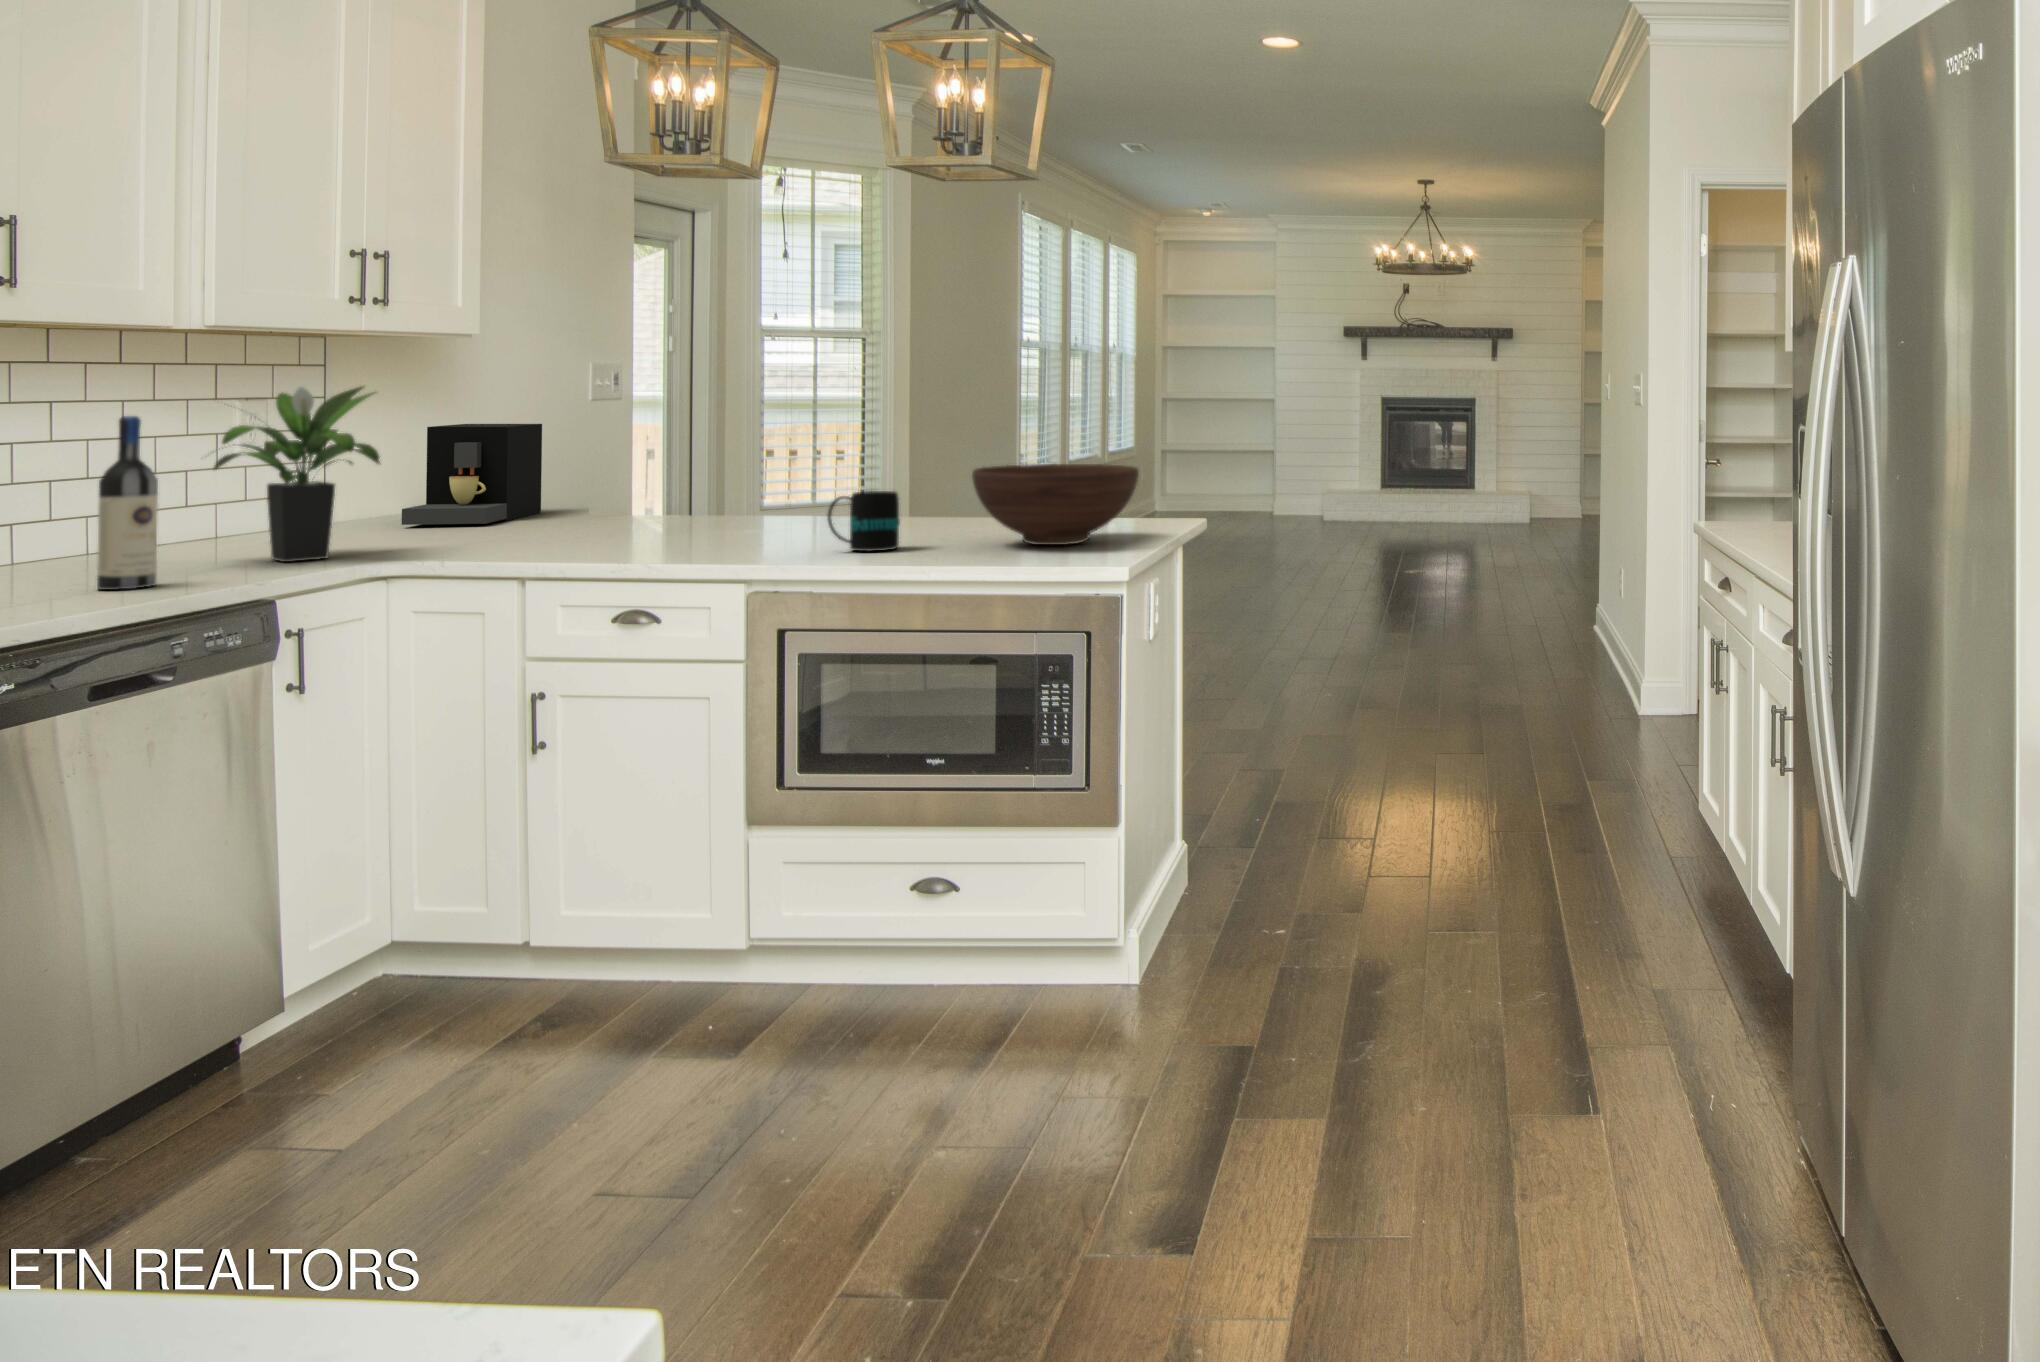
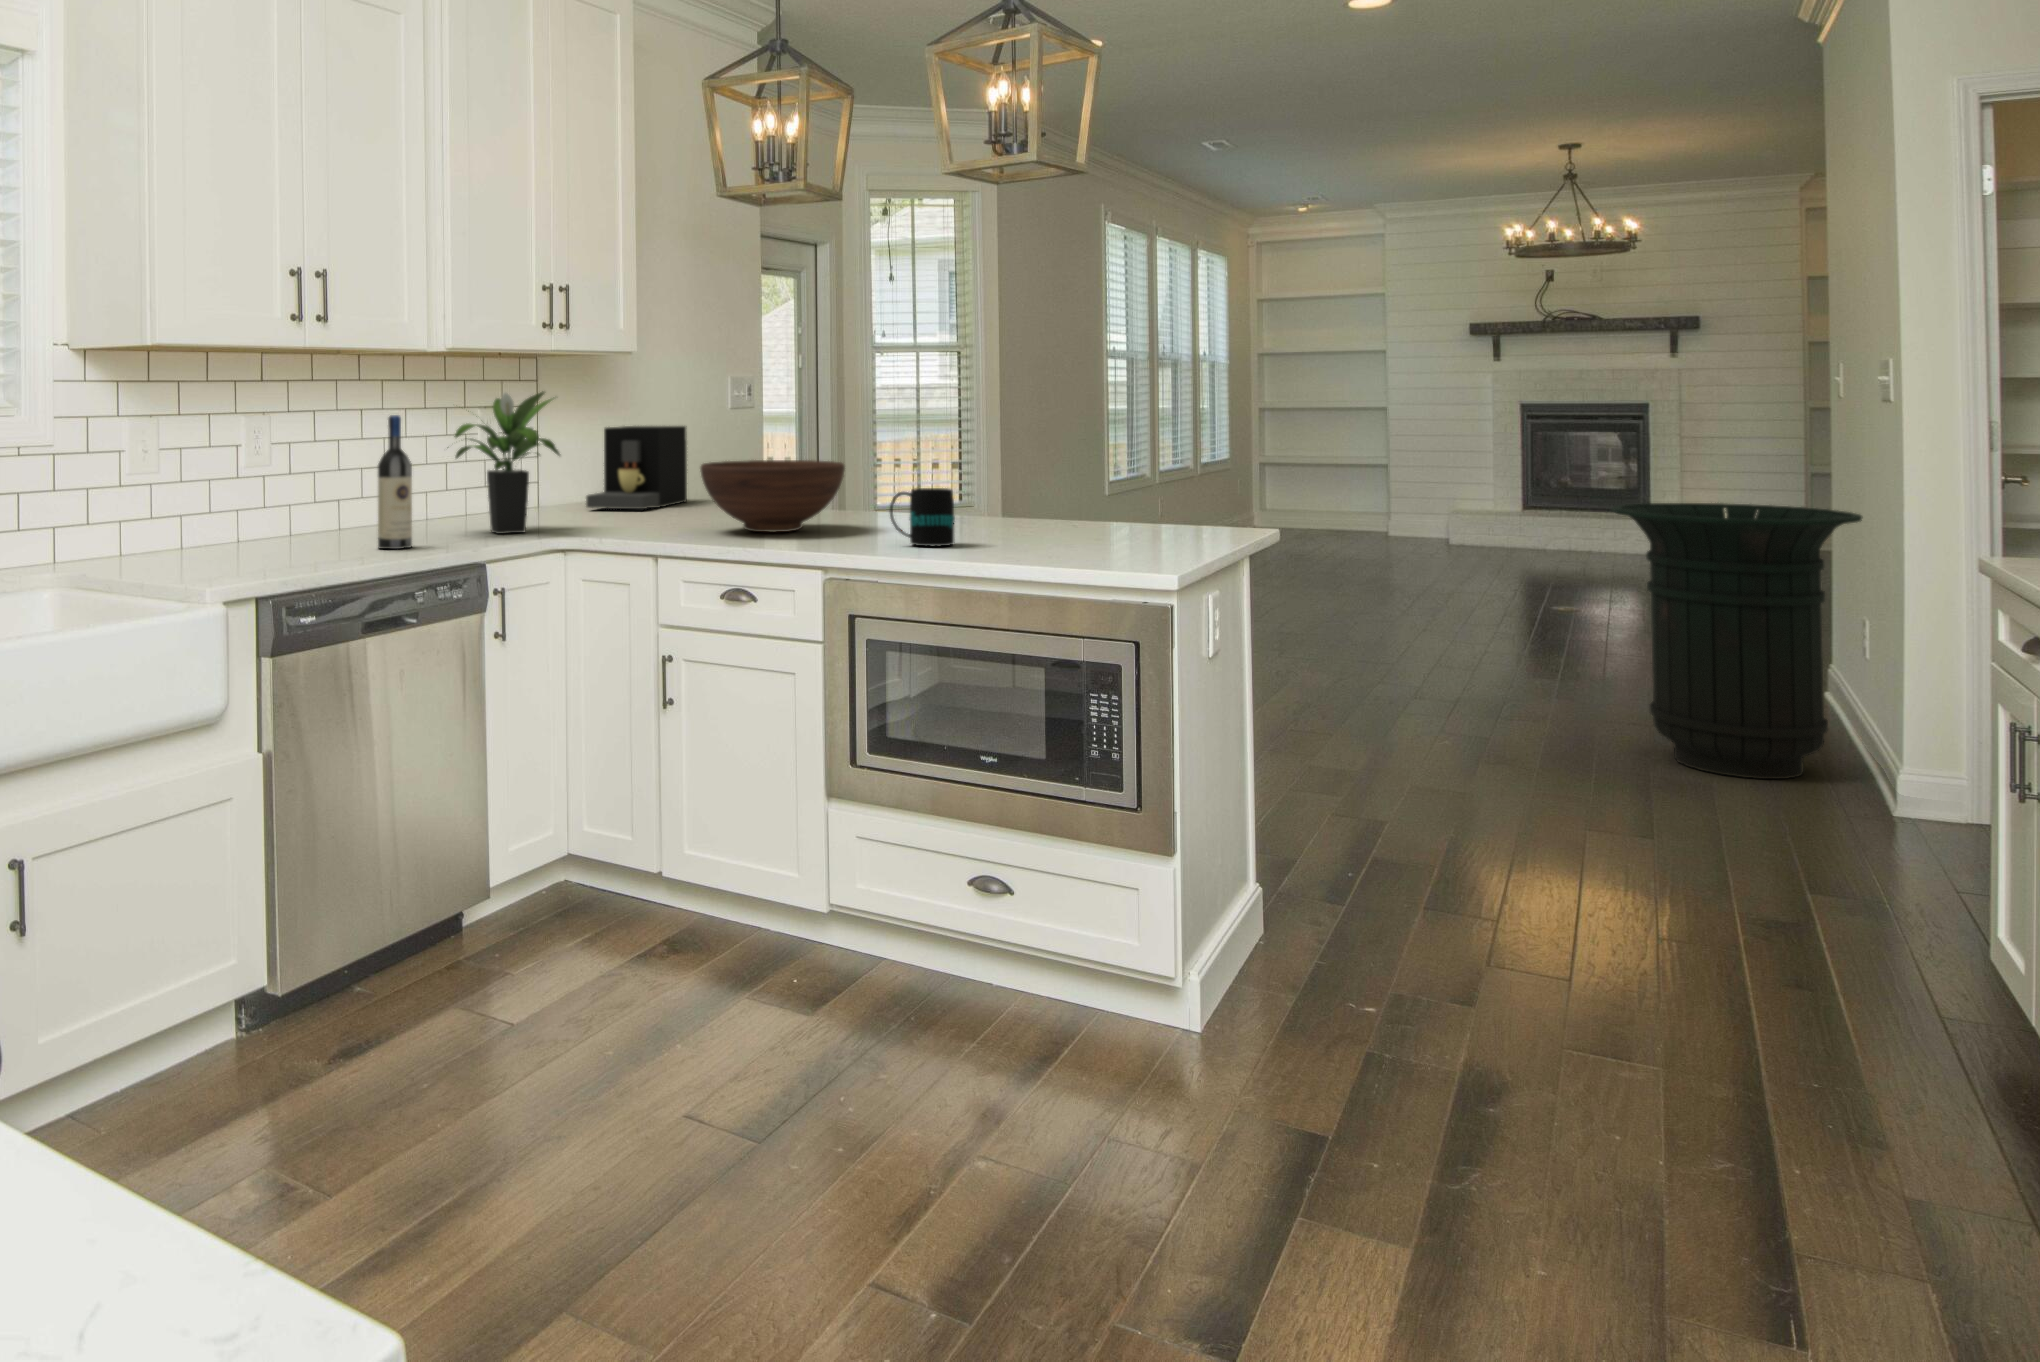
fruit bowl: present [972,464,1139,545] -> present [700,460,845,532]
trash can: none [1460,484,1627,703] -> present [1611,503,1863,779]

